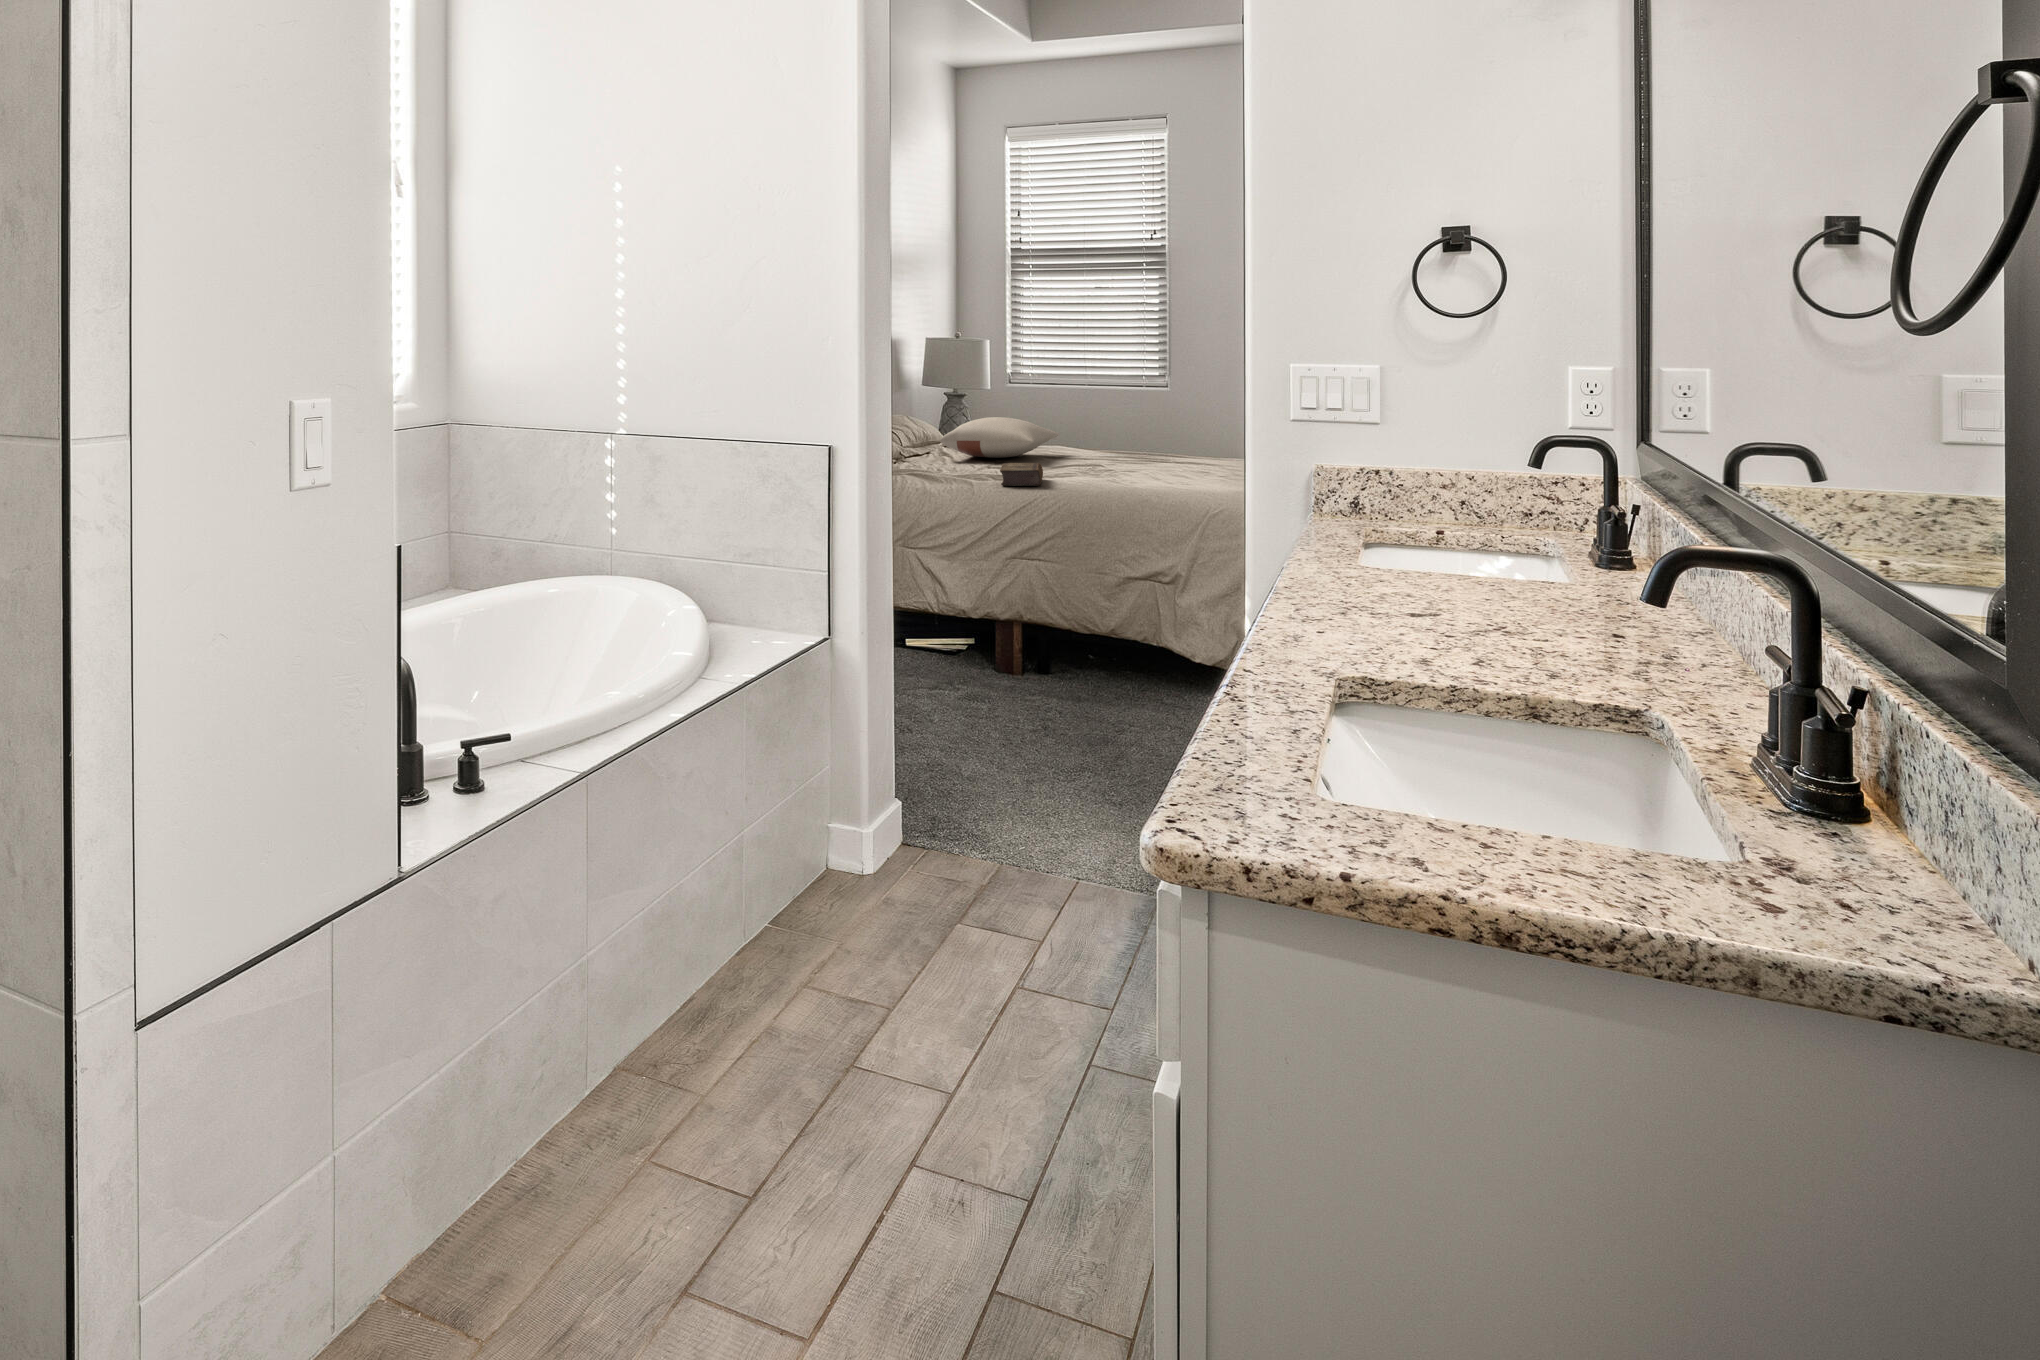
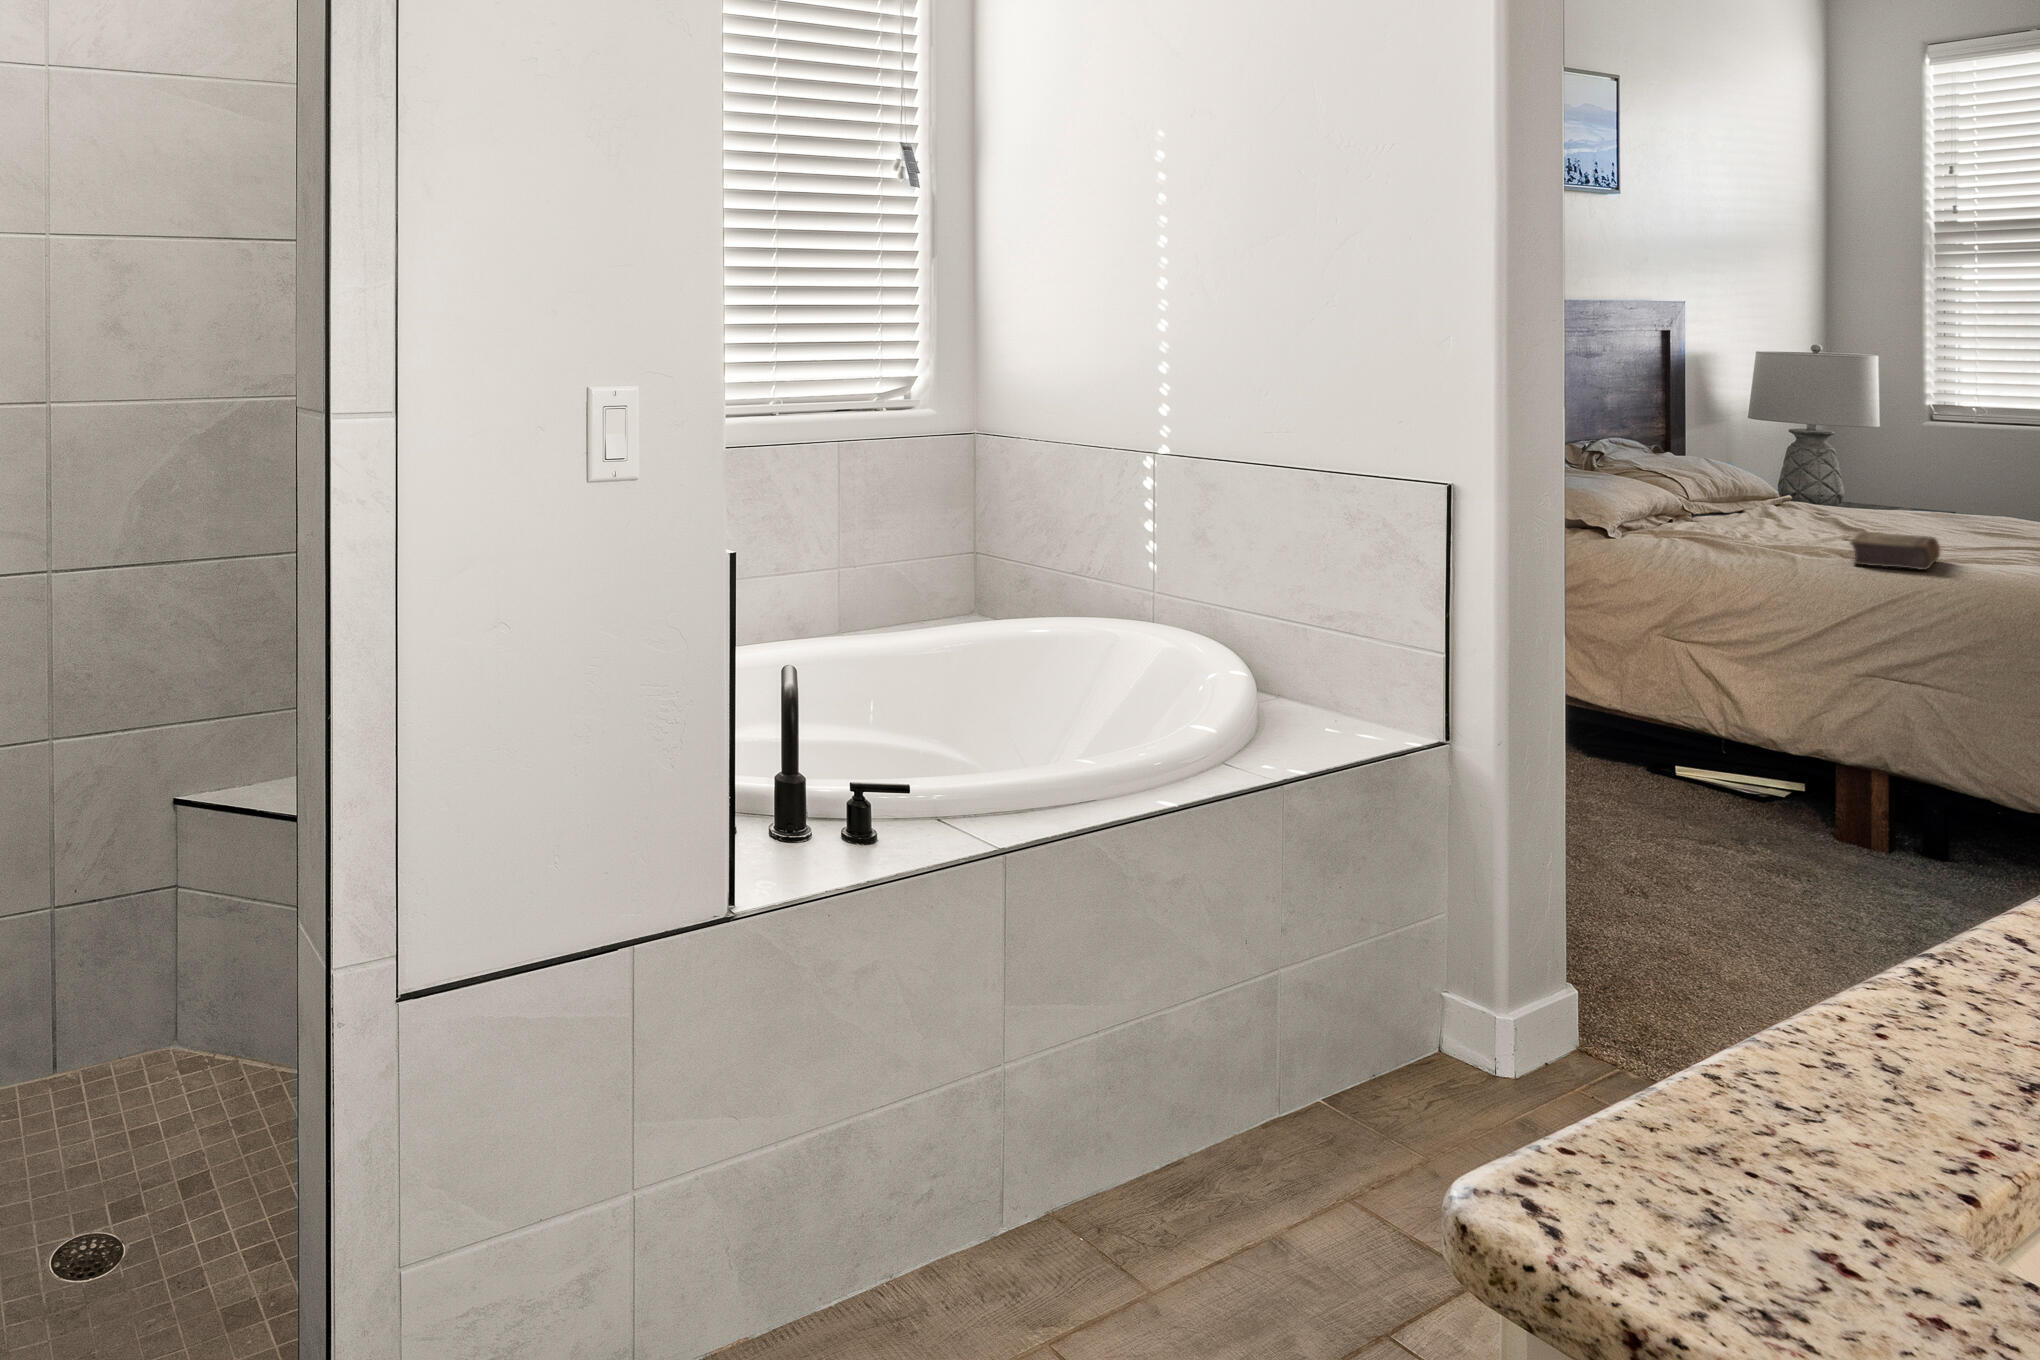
pillow: present [940,417,1058,458] -> none [1755,467,1992,524]

